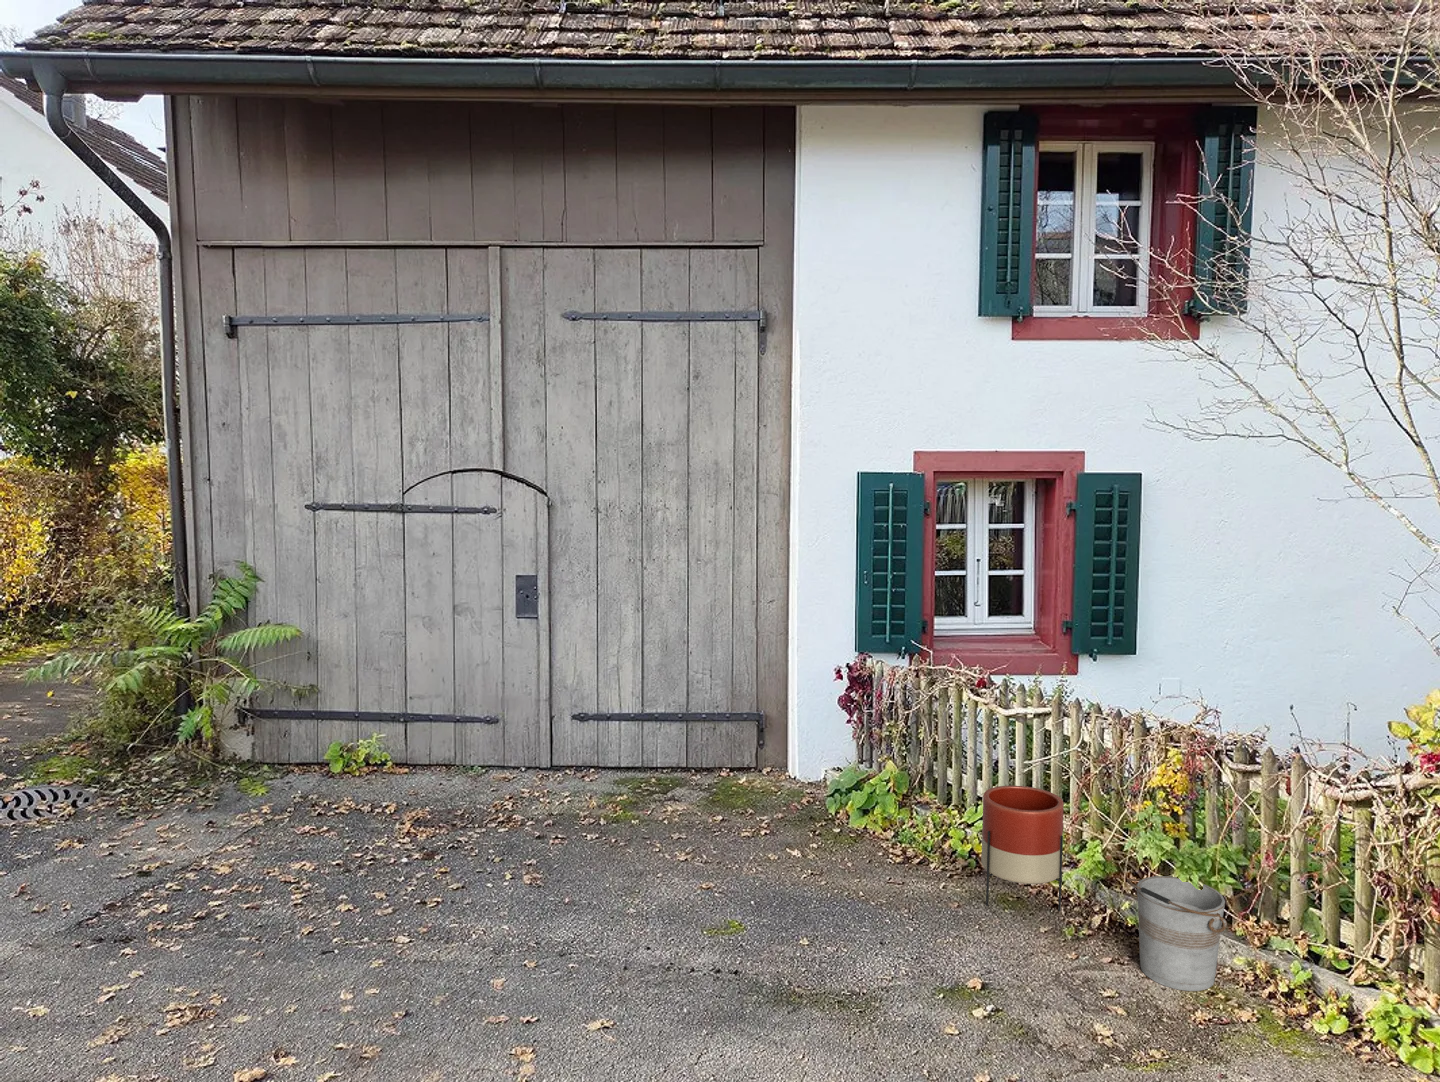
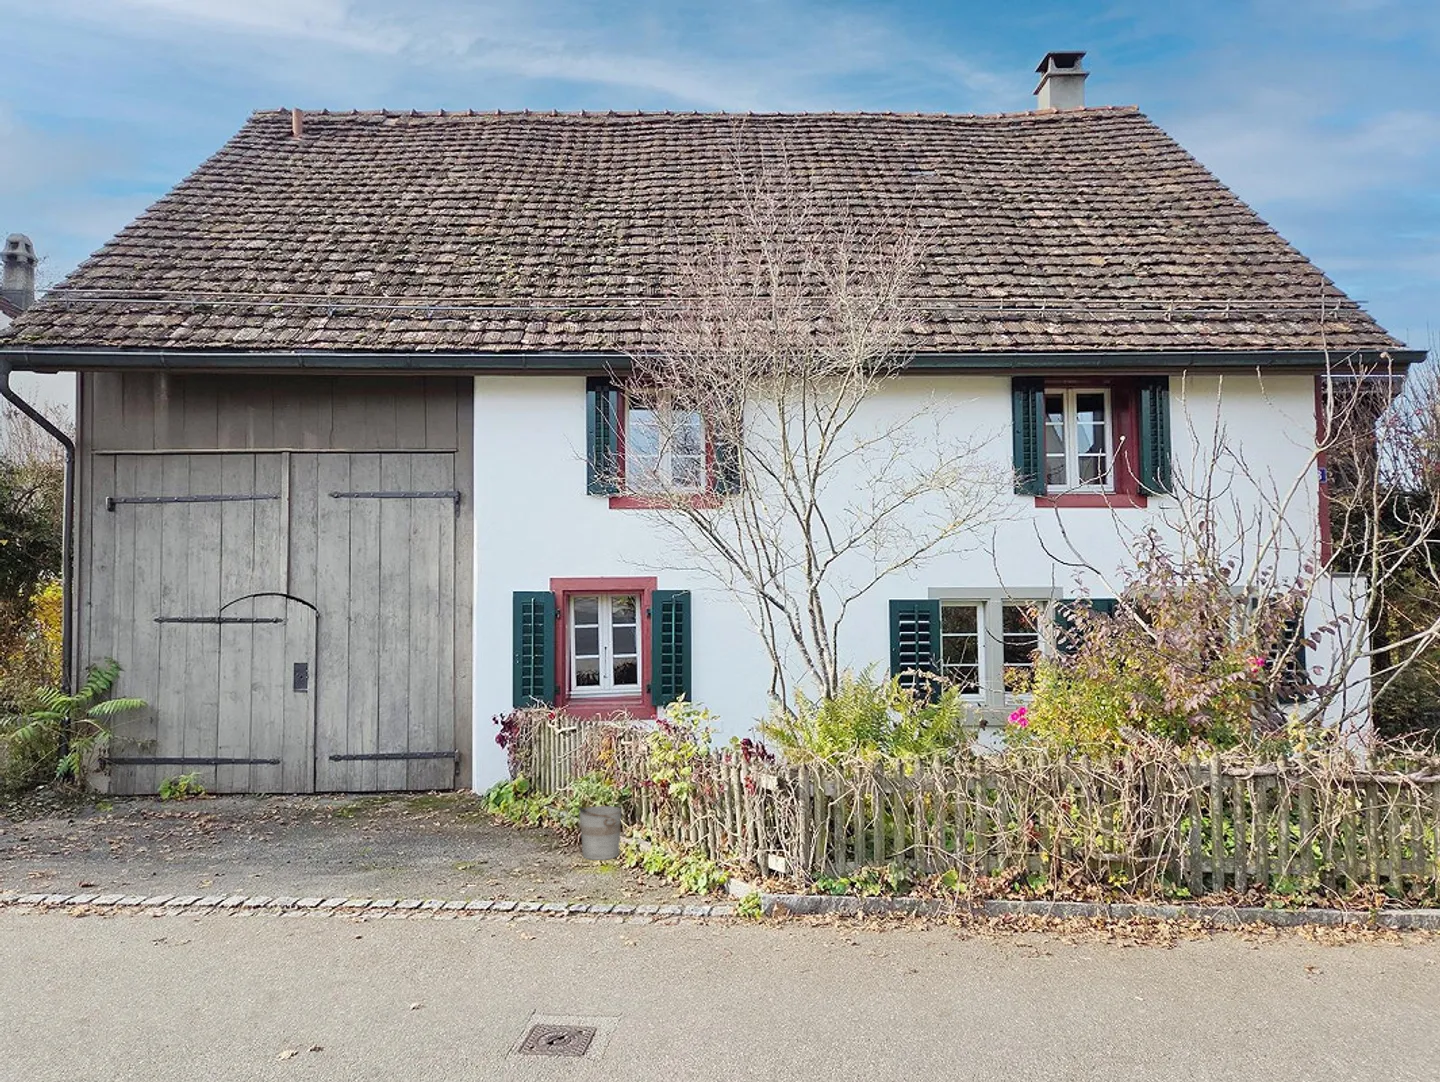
planter: present [981,786,1064,911] -> none [530,771,576,839]

